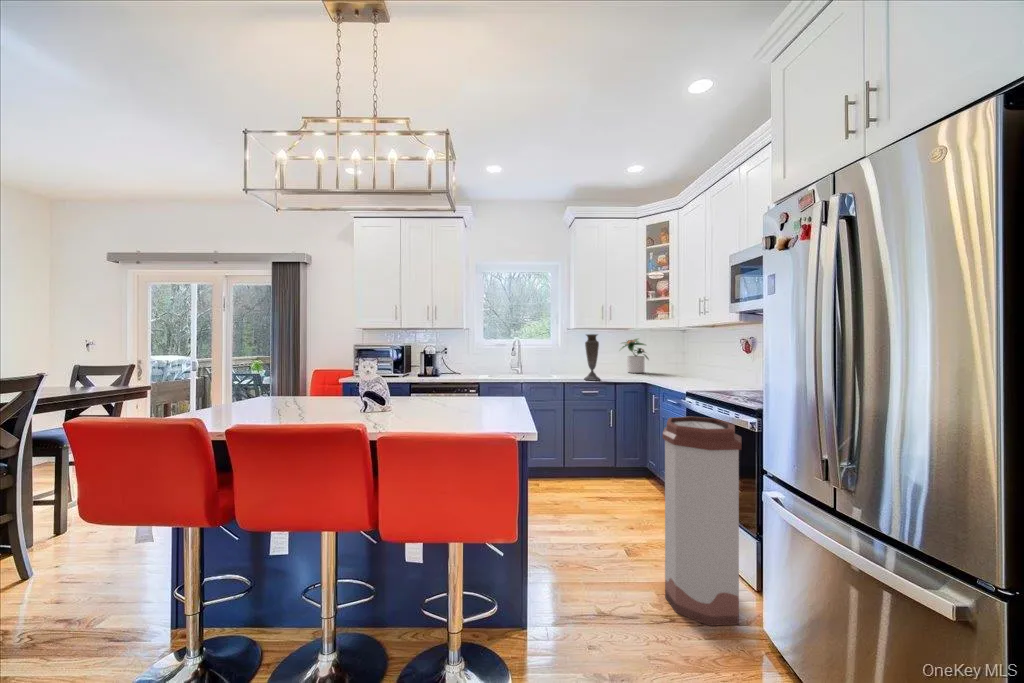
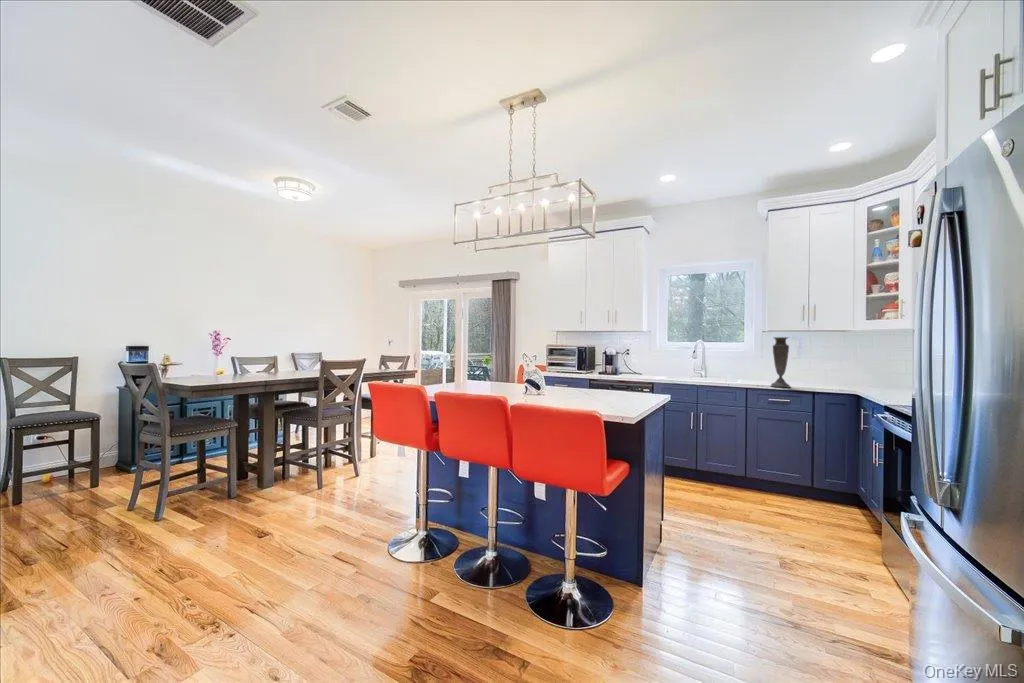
potted plant: present [621,339,648,373] -> none [829,343,876,384]
trash can: present [663,416,741,626] -> none [798,424,897,651]

